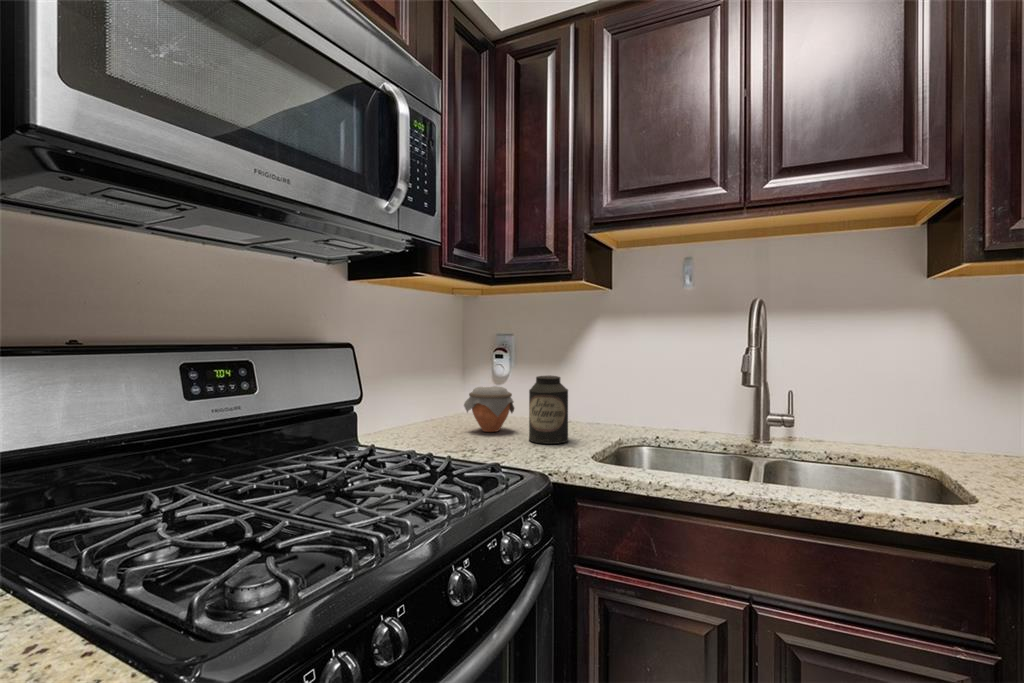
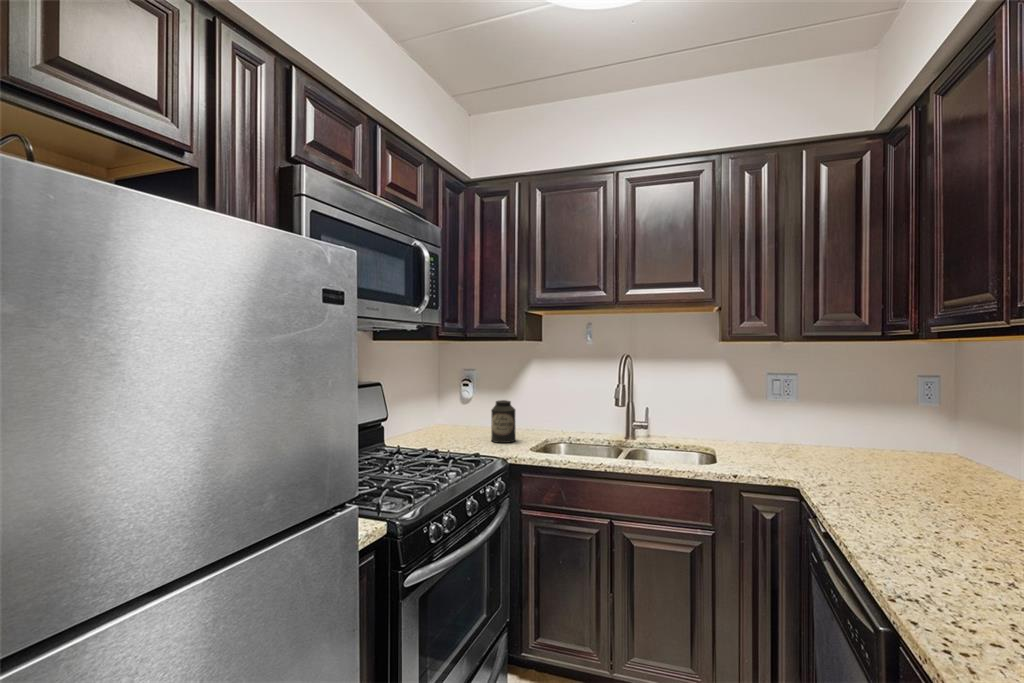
jar: present [464,386,514,432] -> none [448,407,481,437]

